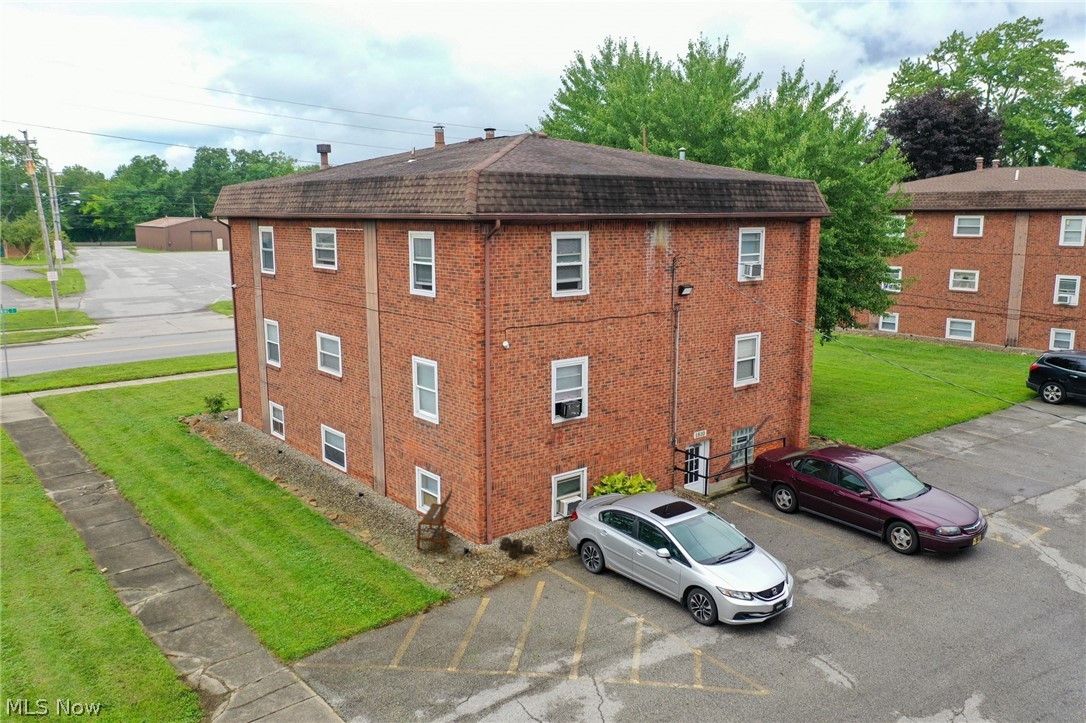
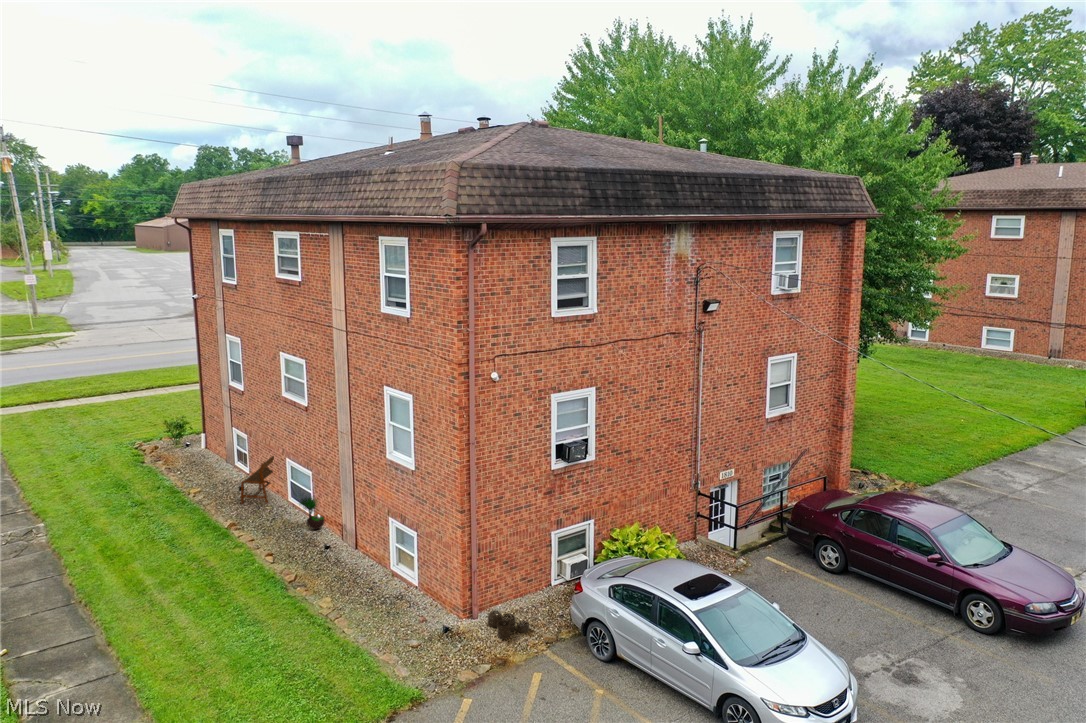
potted tree: none [333,452,356,483] -> present [300,497,324,529]
bench: present [417,490,453,548] -> present [241,456,274,504]

